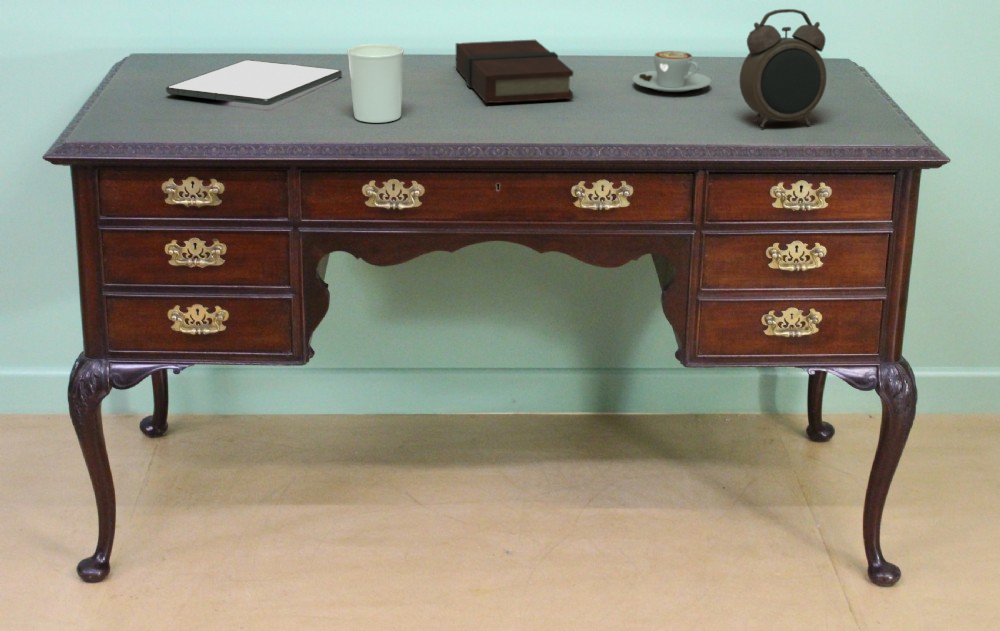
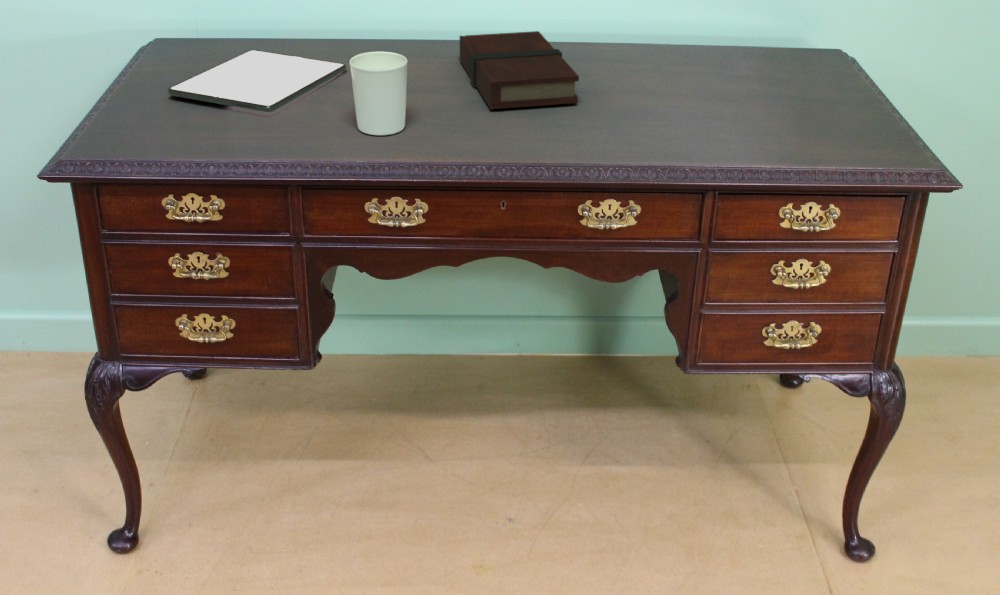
alarm clock: present [740,9,827,127] -> none [750,23,840,144]
coffee cup: present [633,51,711,92] -> none [636,50,715,94]

